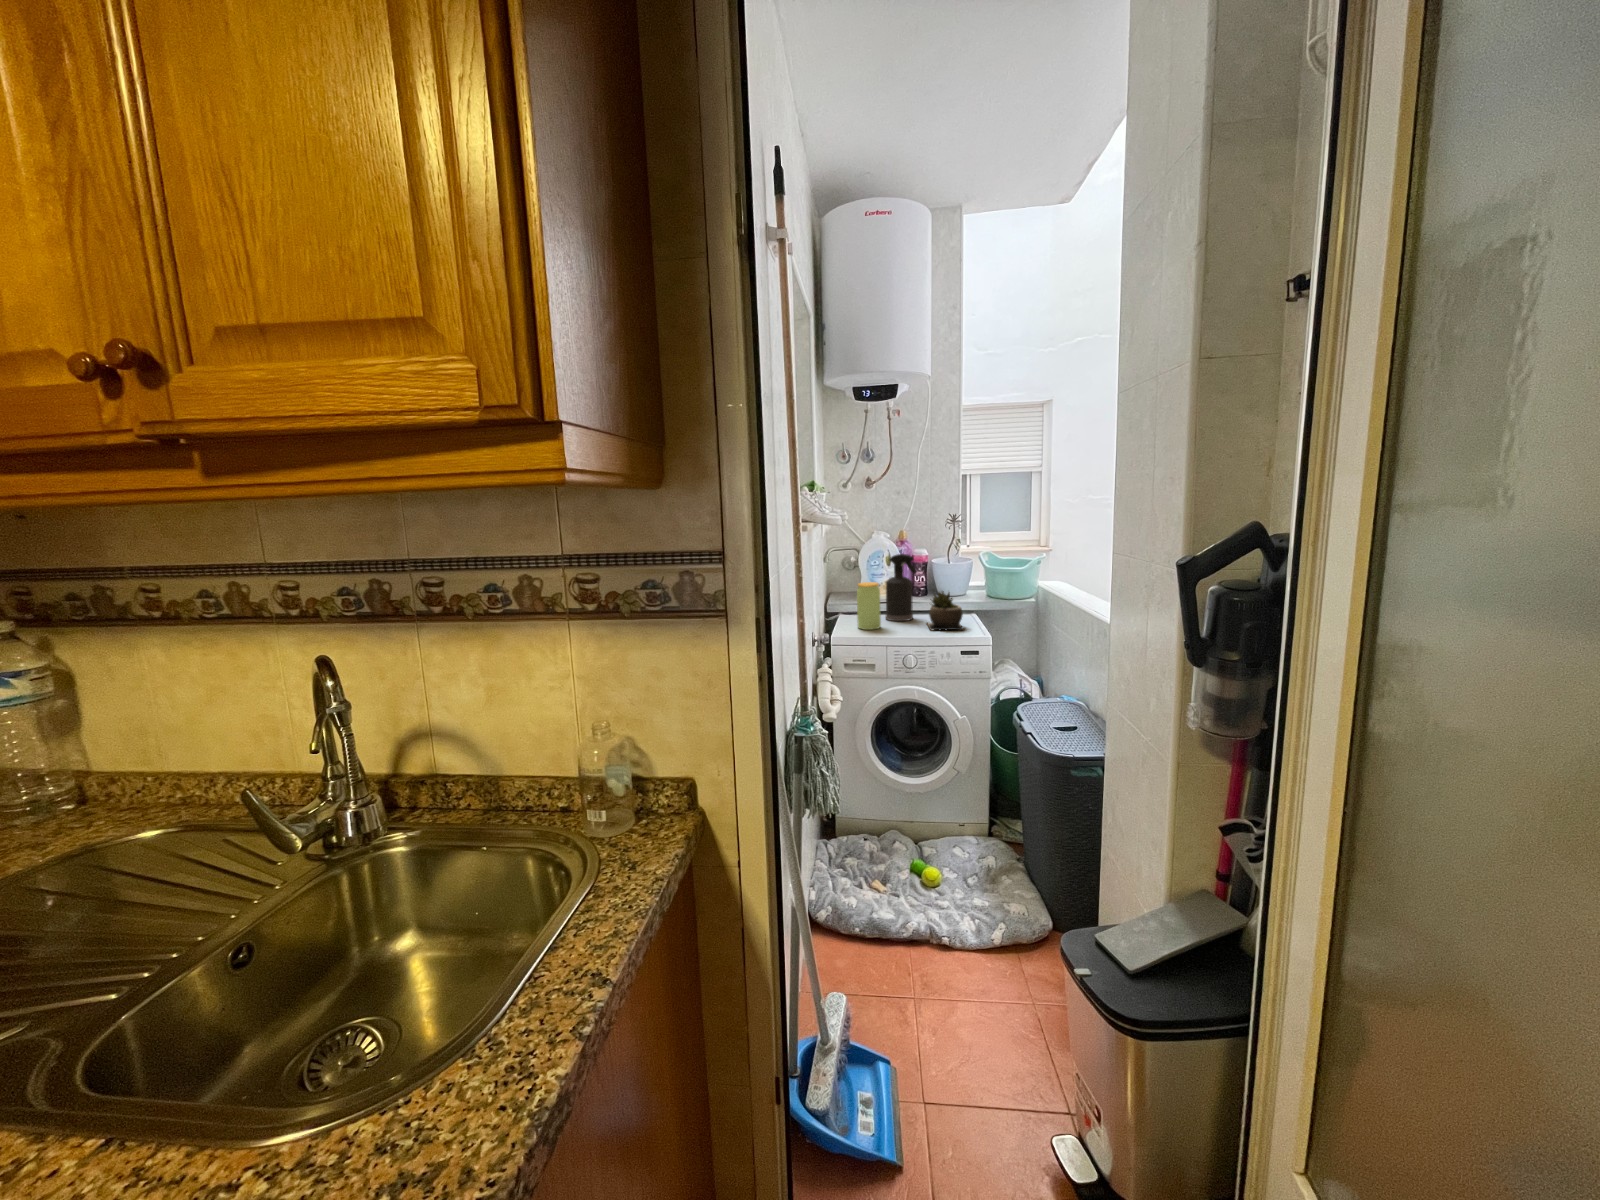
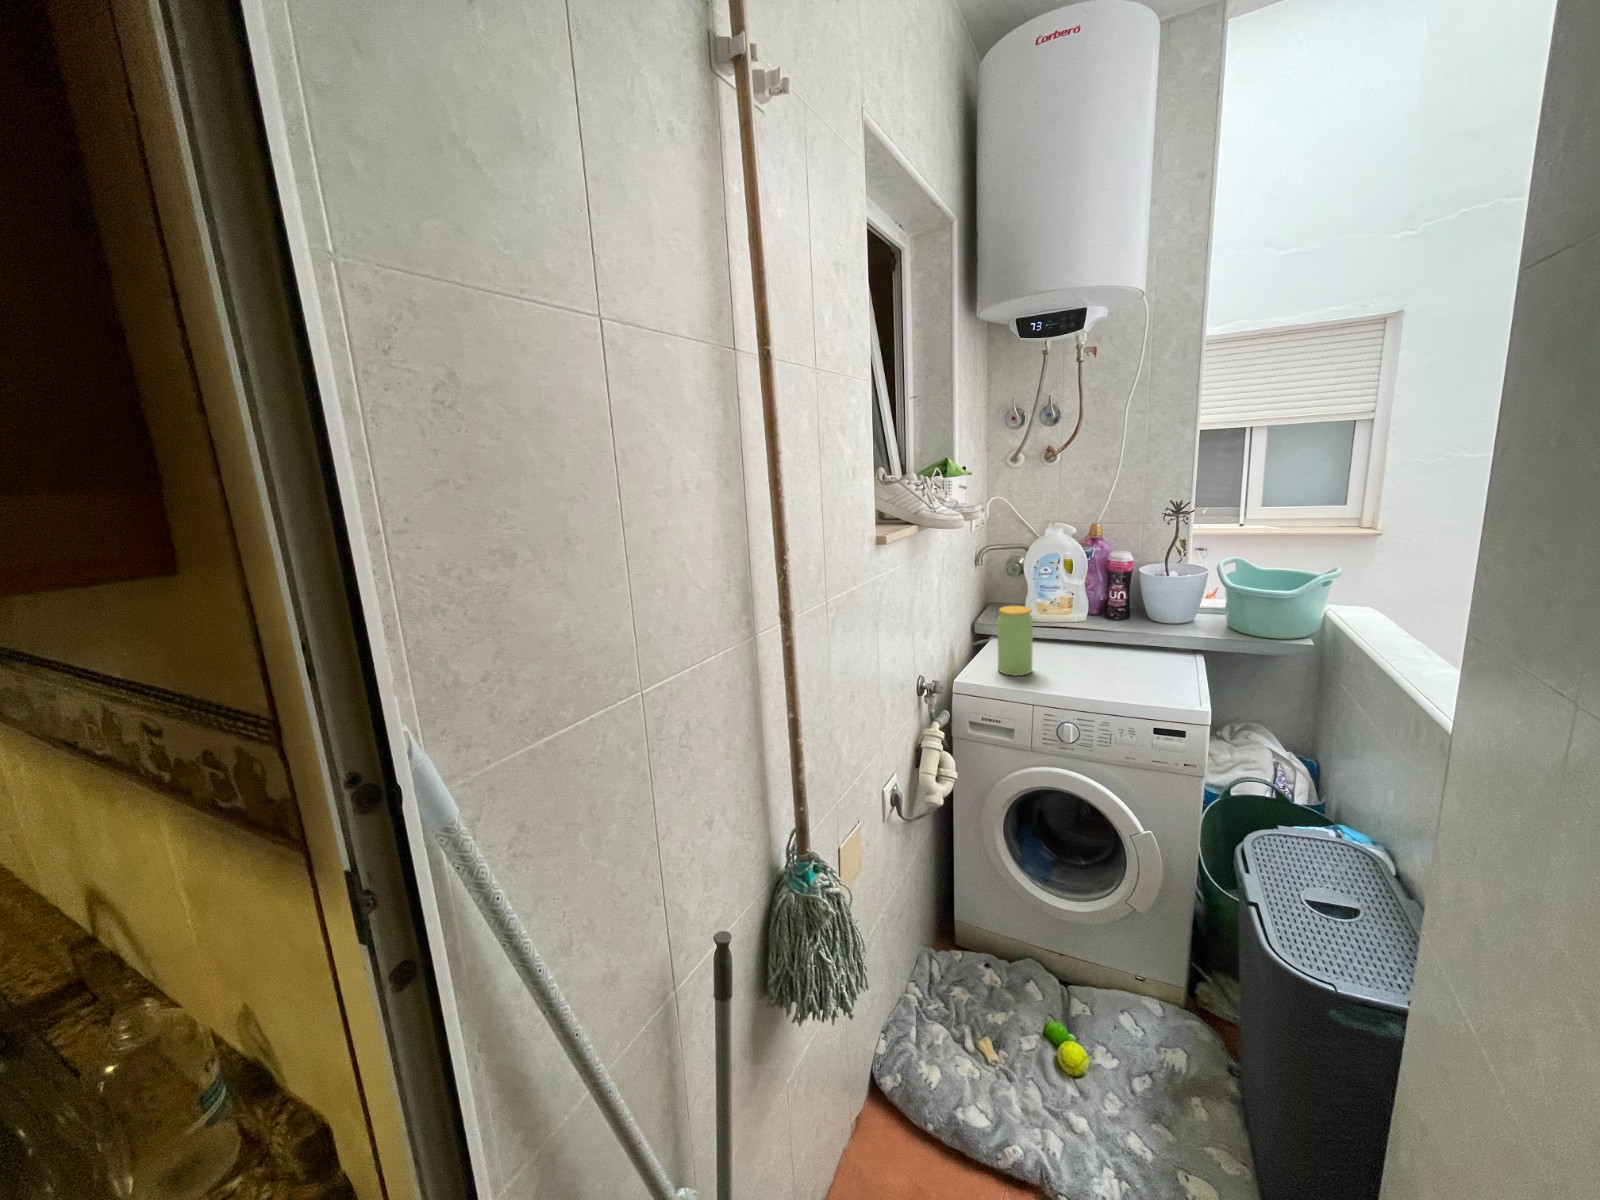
spray bottle: present [886,554,916,621] -> none [1049,564,1098,662]
succulent plant: present [927,591,964,630] -> none [1106,625,1166,693]

